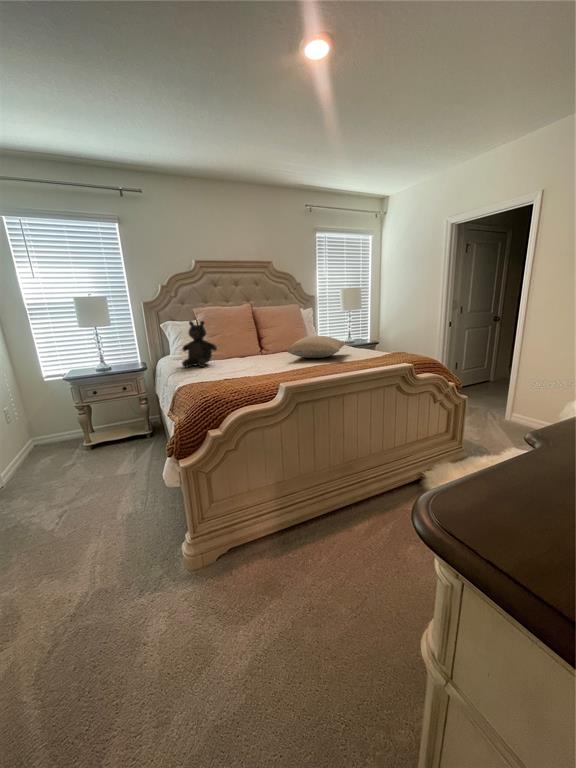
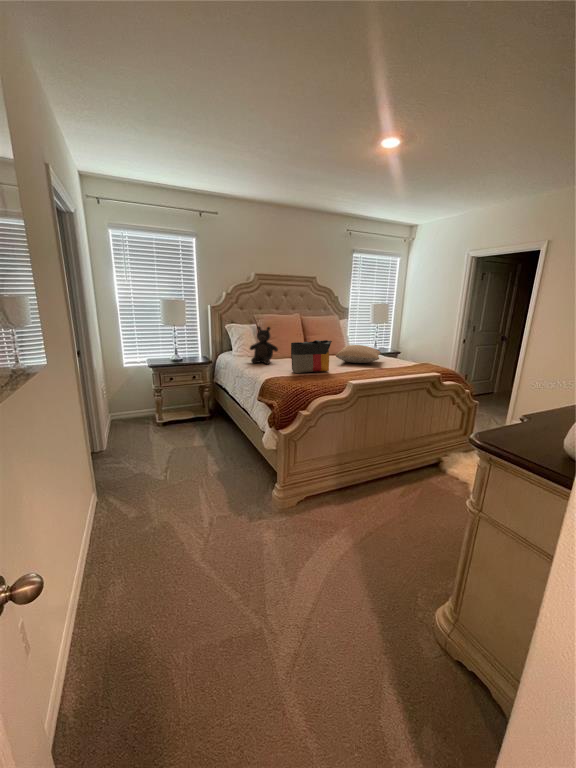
tote bag: none [216,331,271,376] -> present [291,340,332,373]

